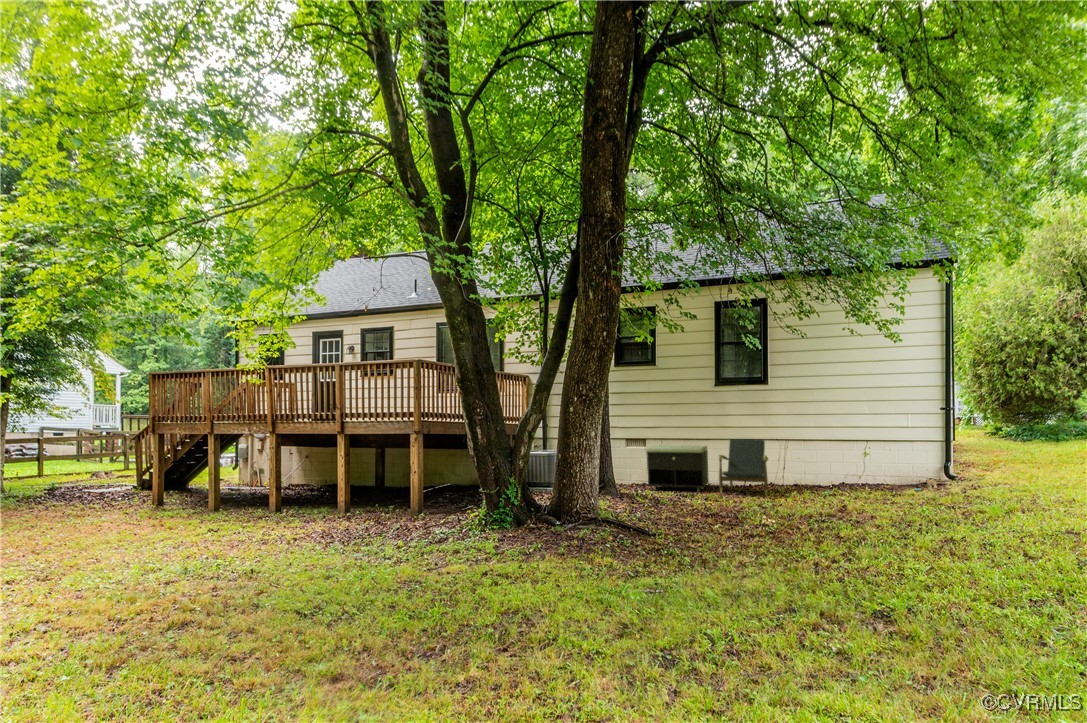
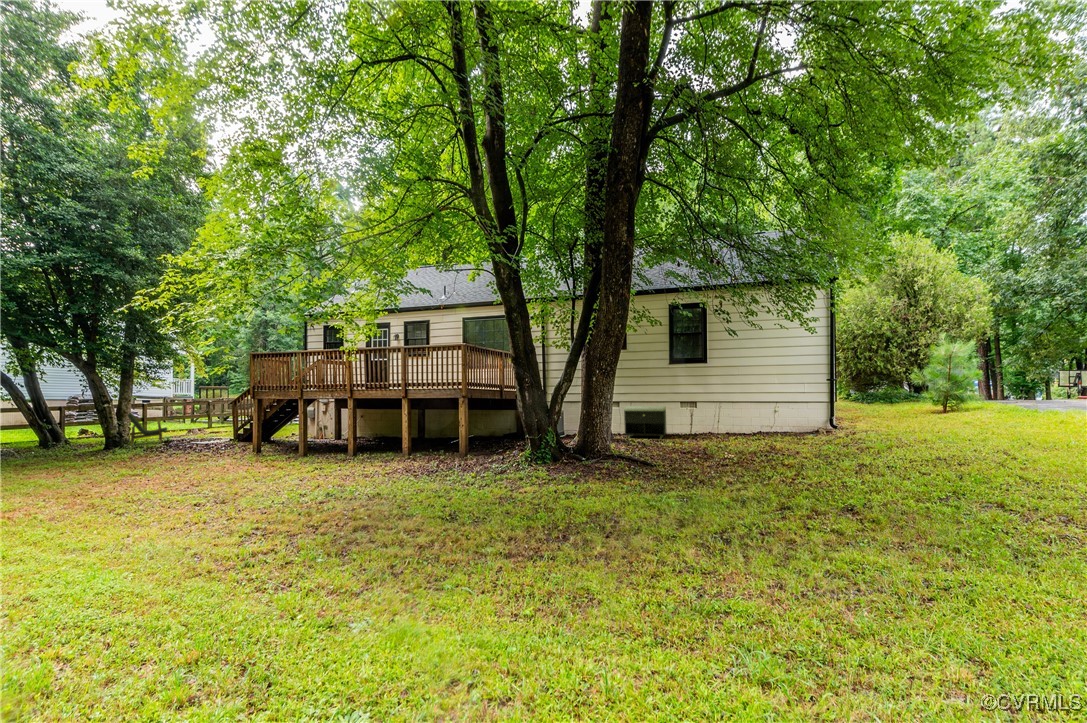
lounge chair: present [719,439,768,496] -> present [128,413,167,445]

